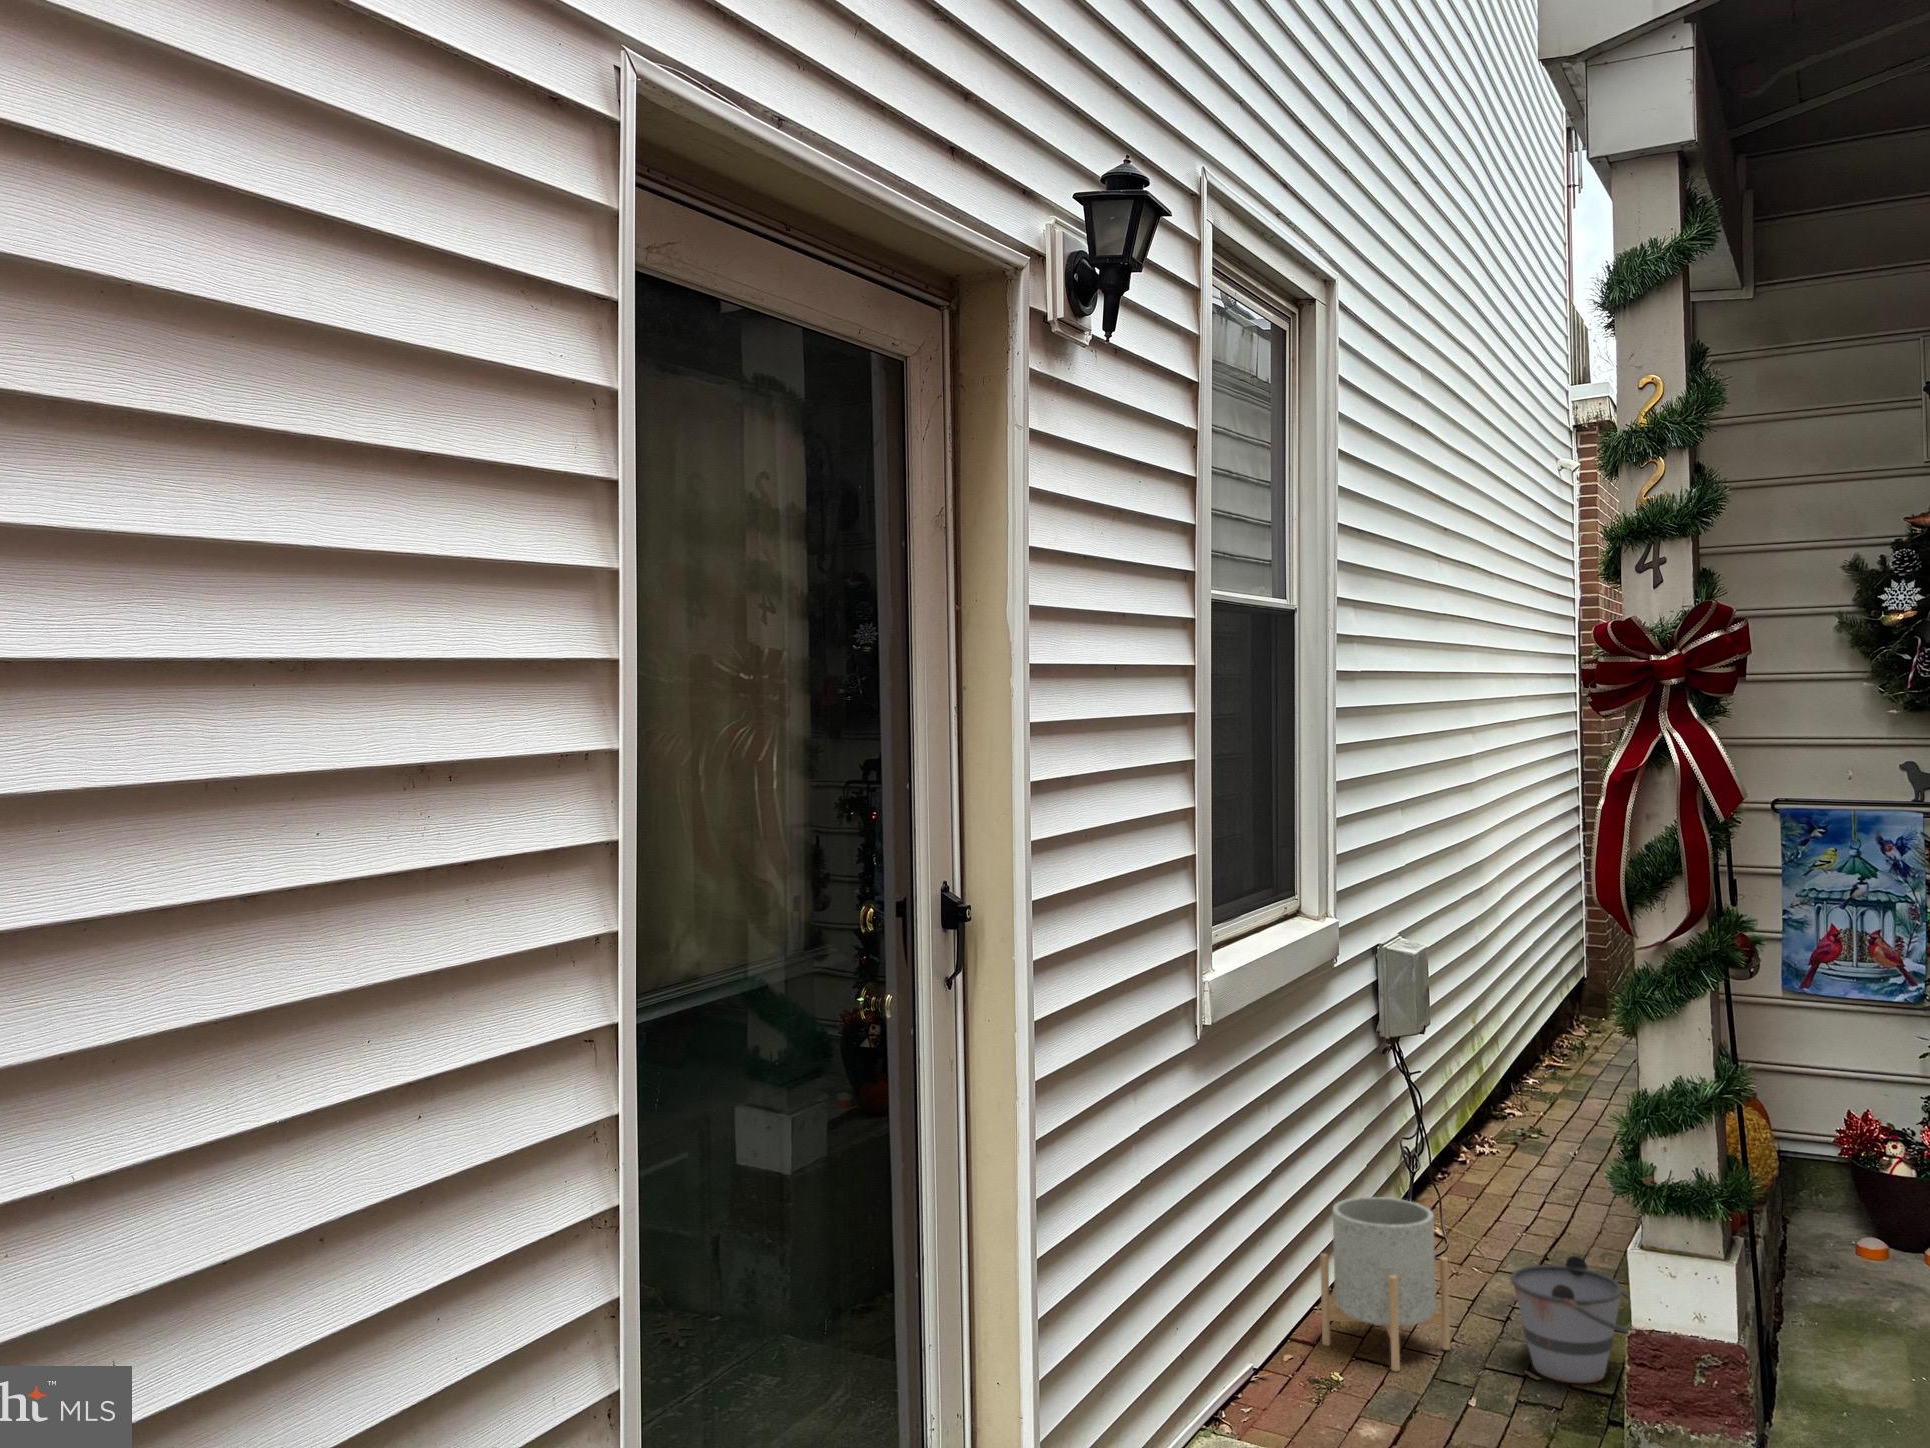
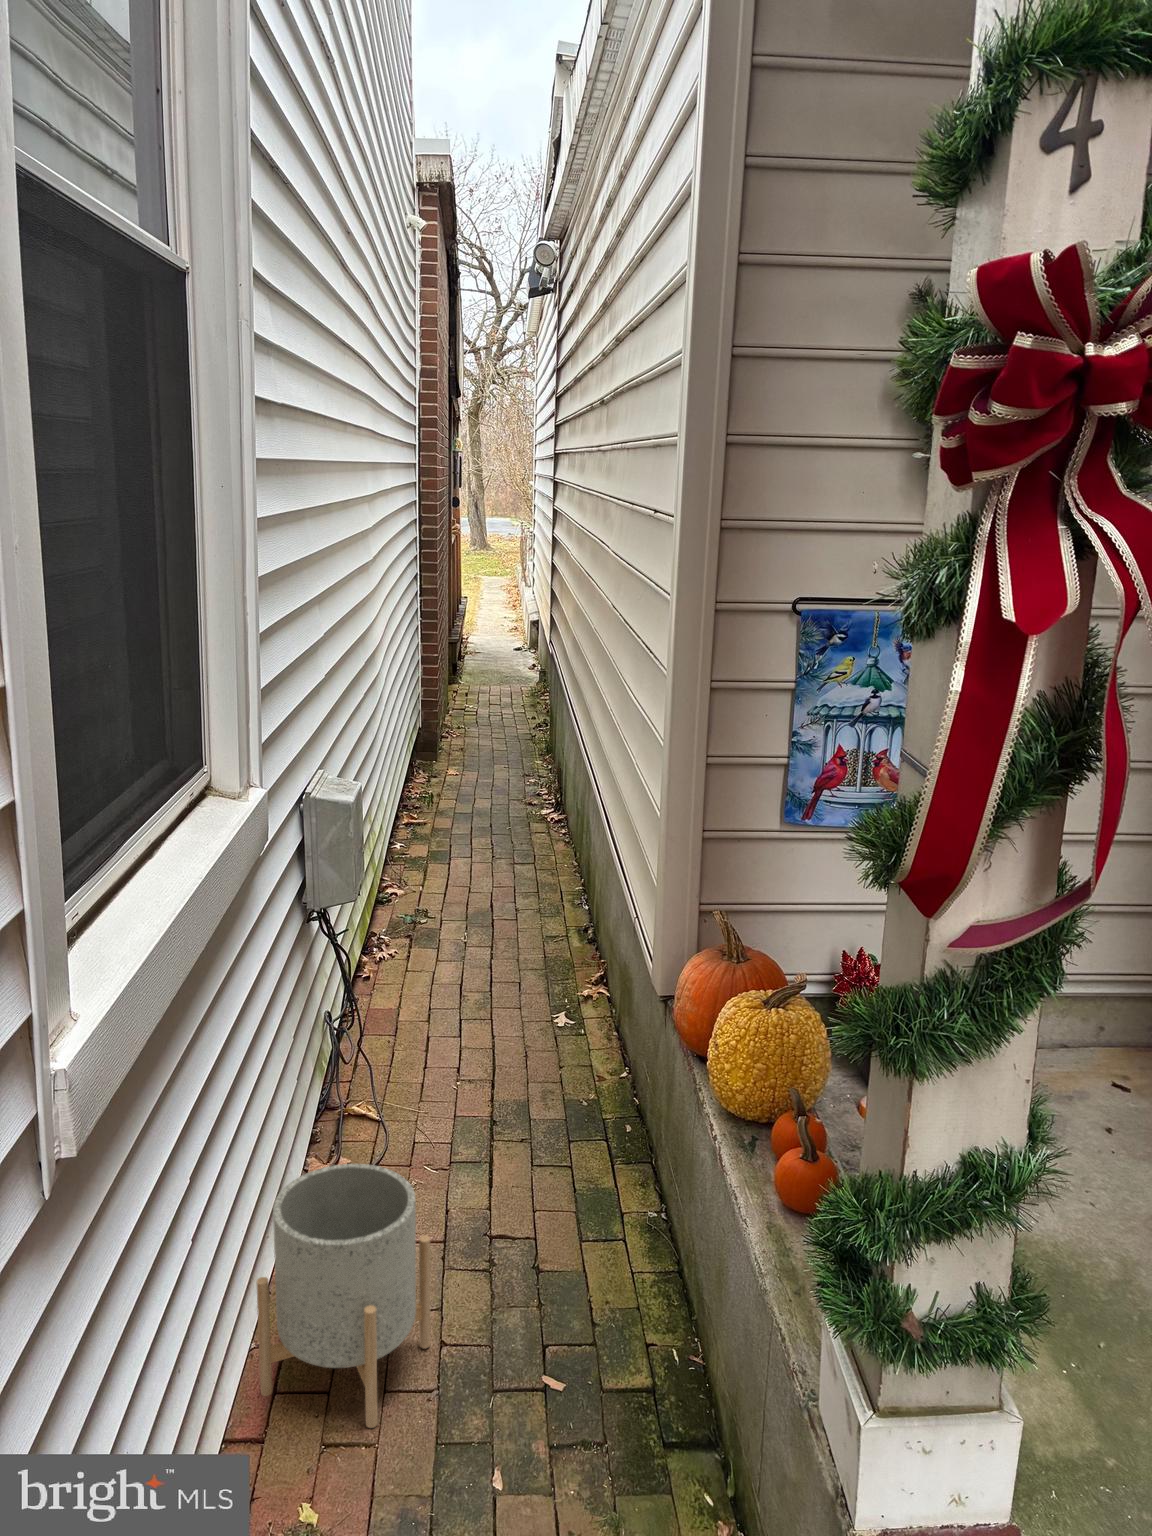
bucket: present [1510,1256,1629,1383] -> none [509,1186,681,1366]

